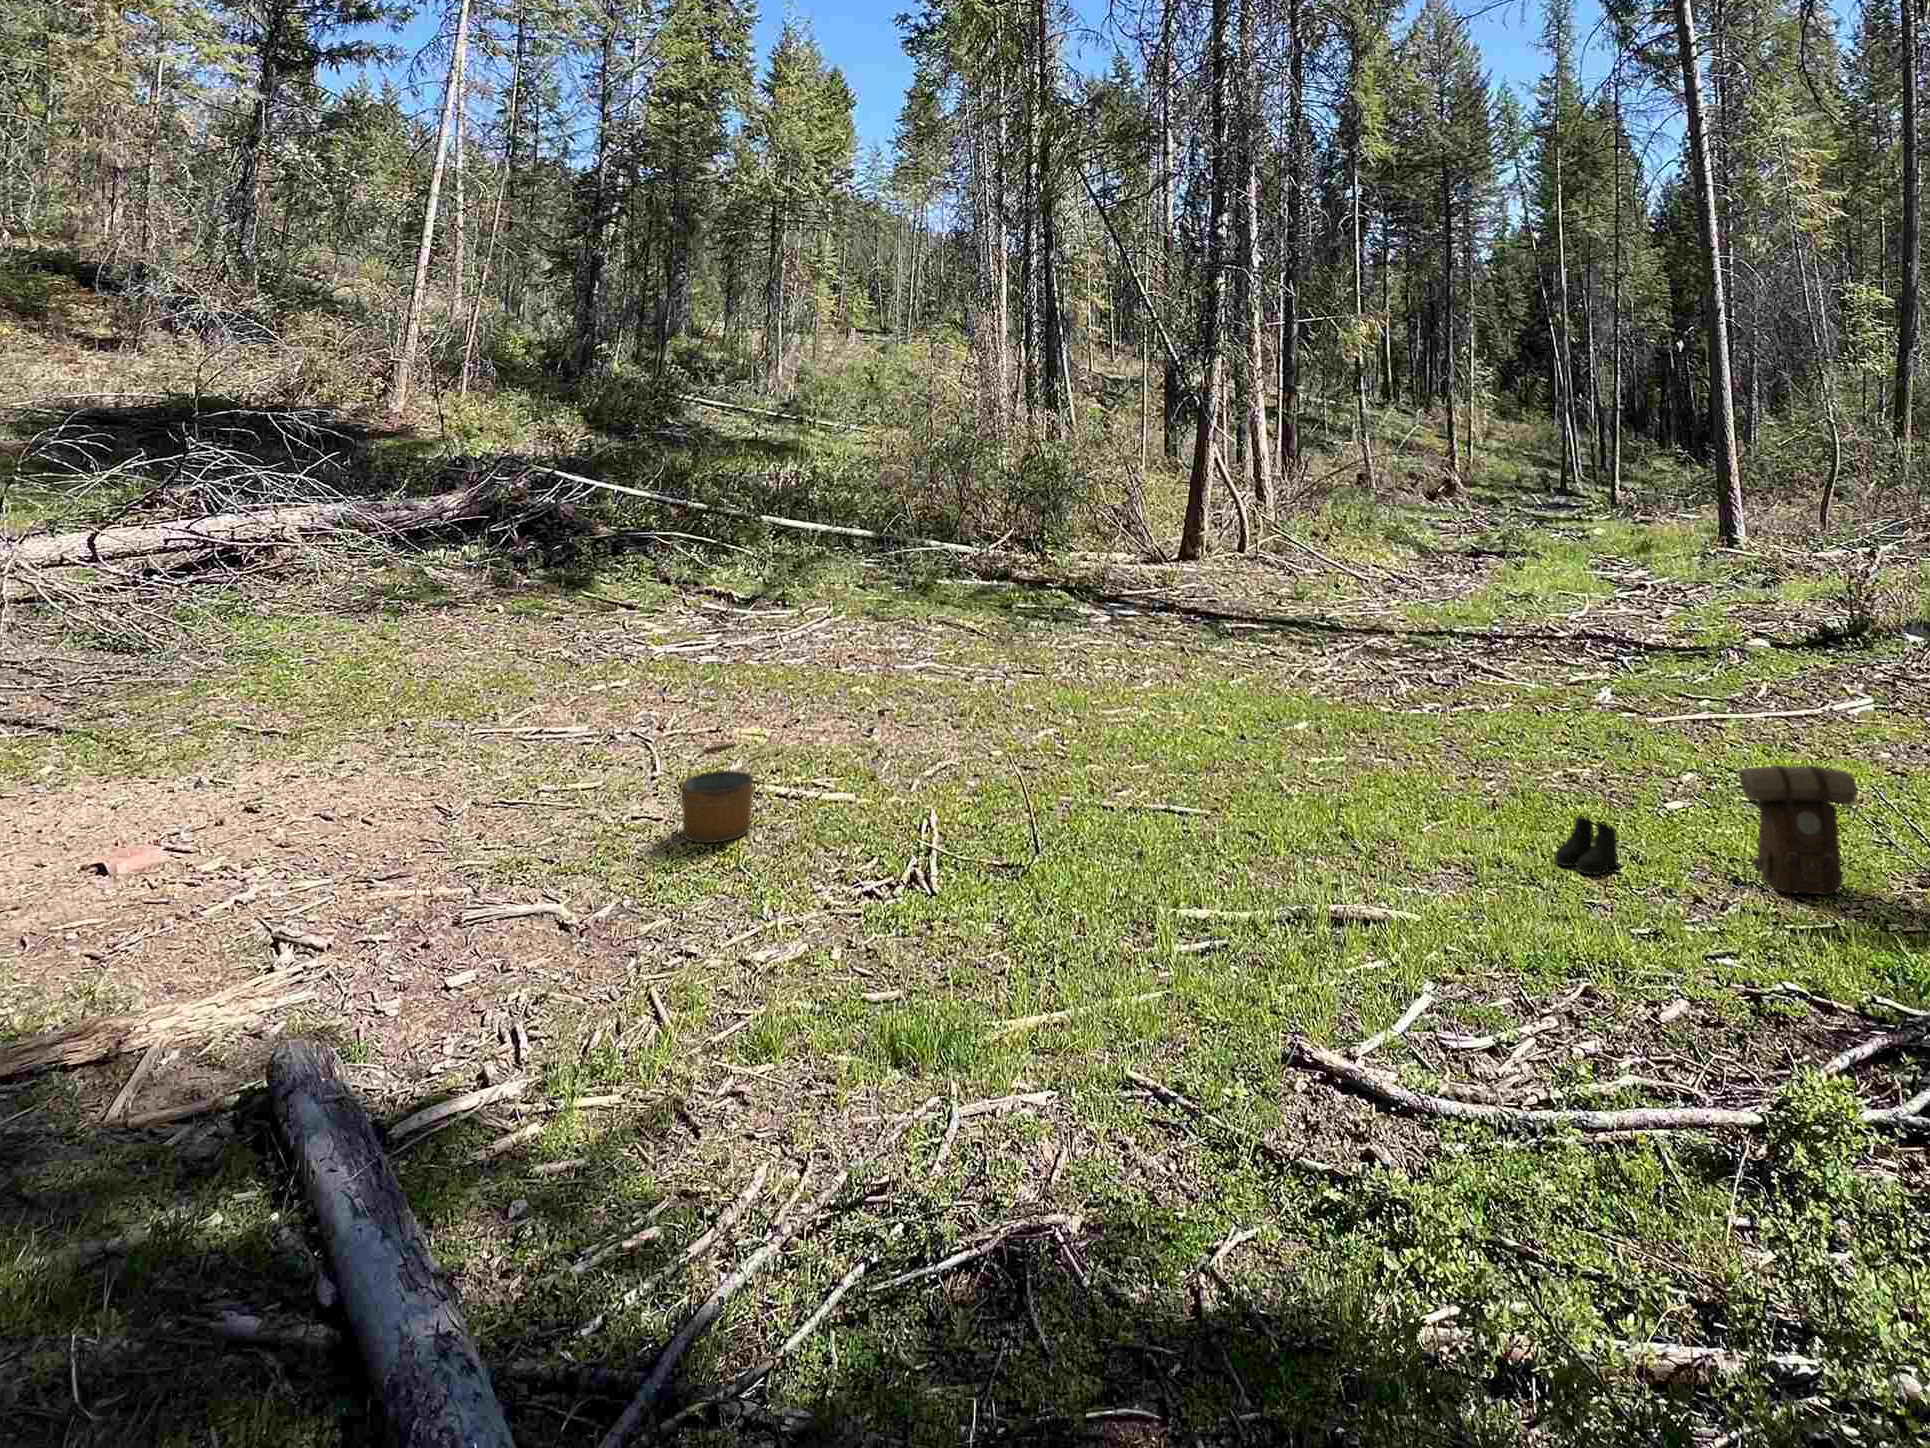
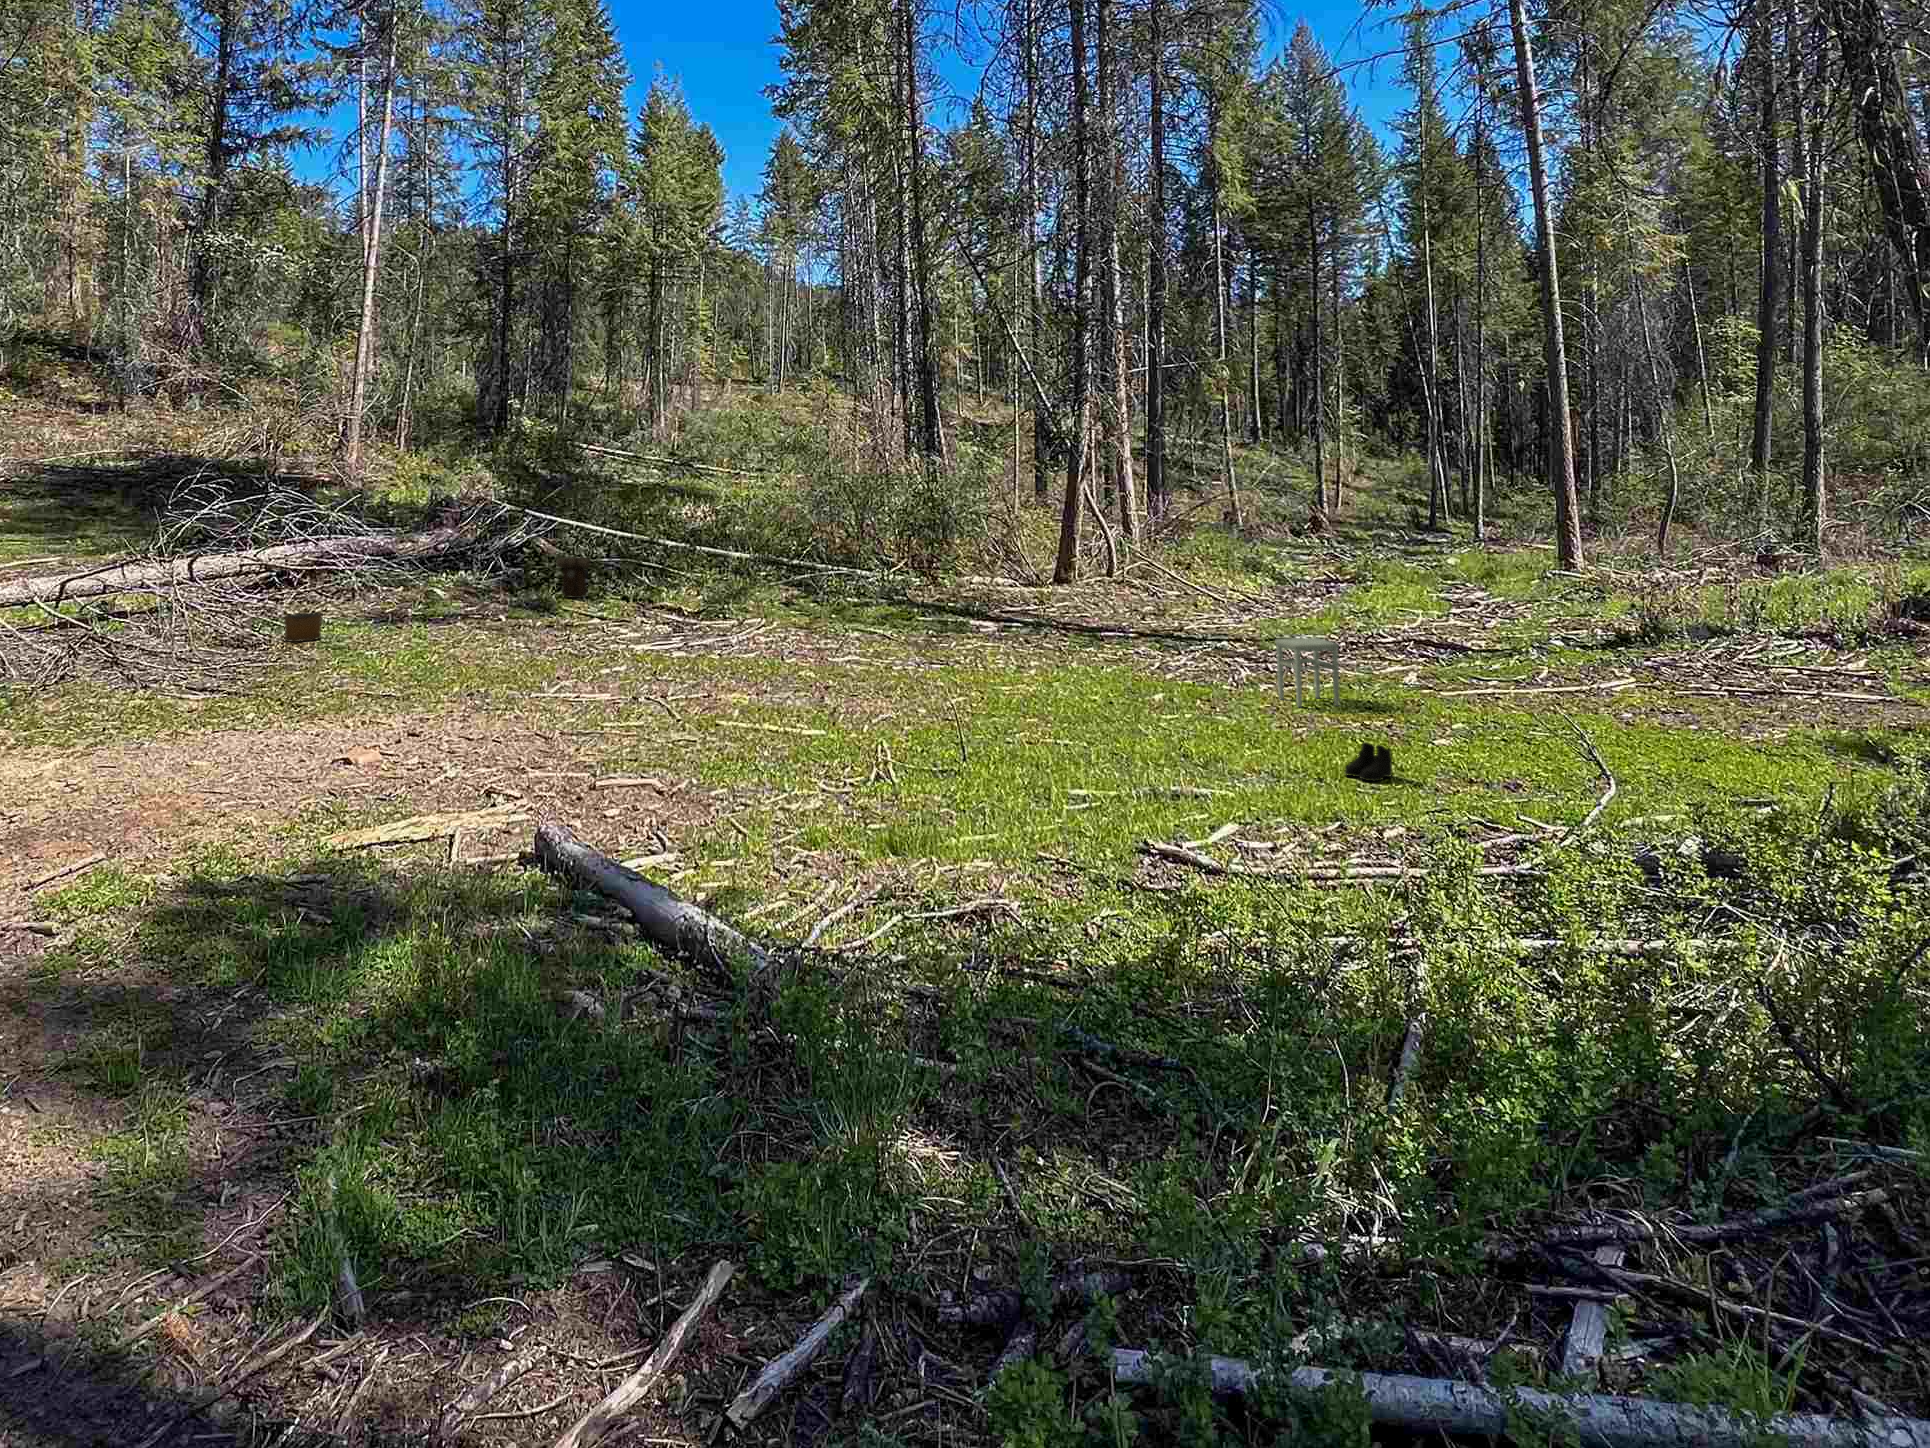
stool: none [1443,651,1523,741] -> present [1275,638,1340,707]
bucket: present [681,744,753,843] -> present [283,597,323,642]
backpack: present [1740,765,1858,895] -> present [556,557,591,598]

